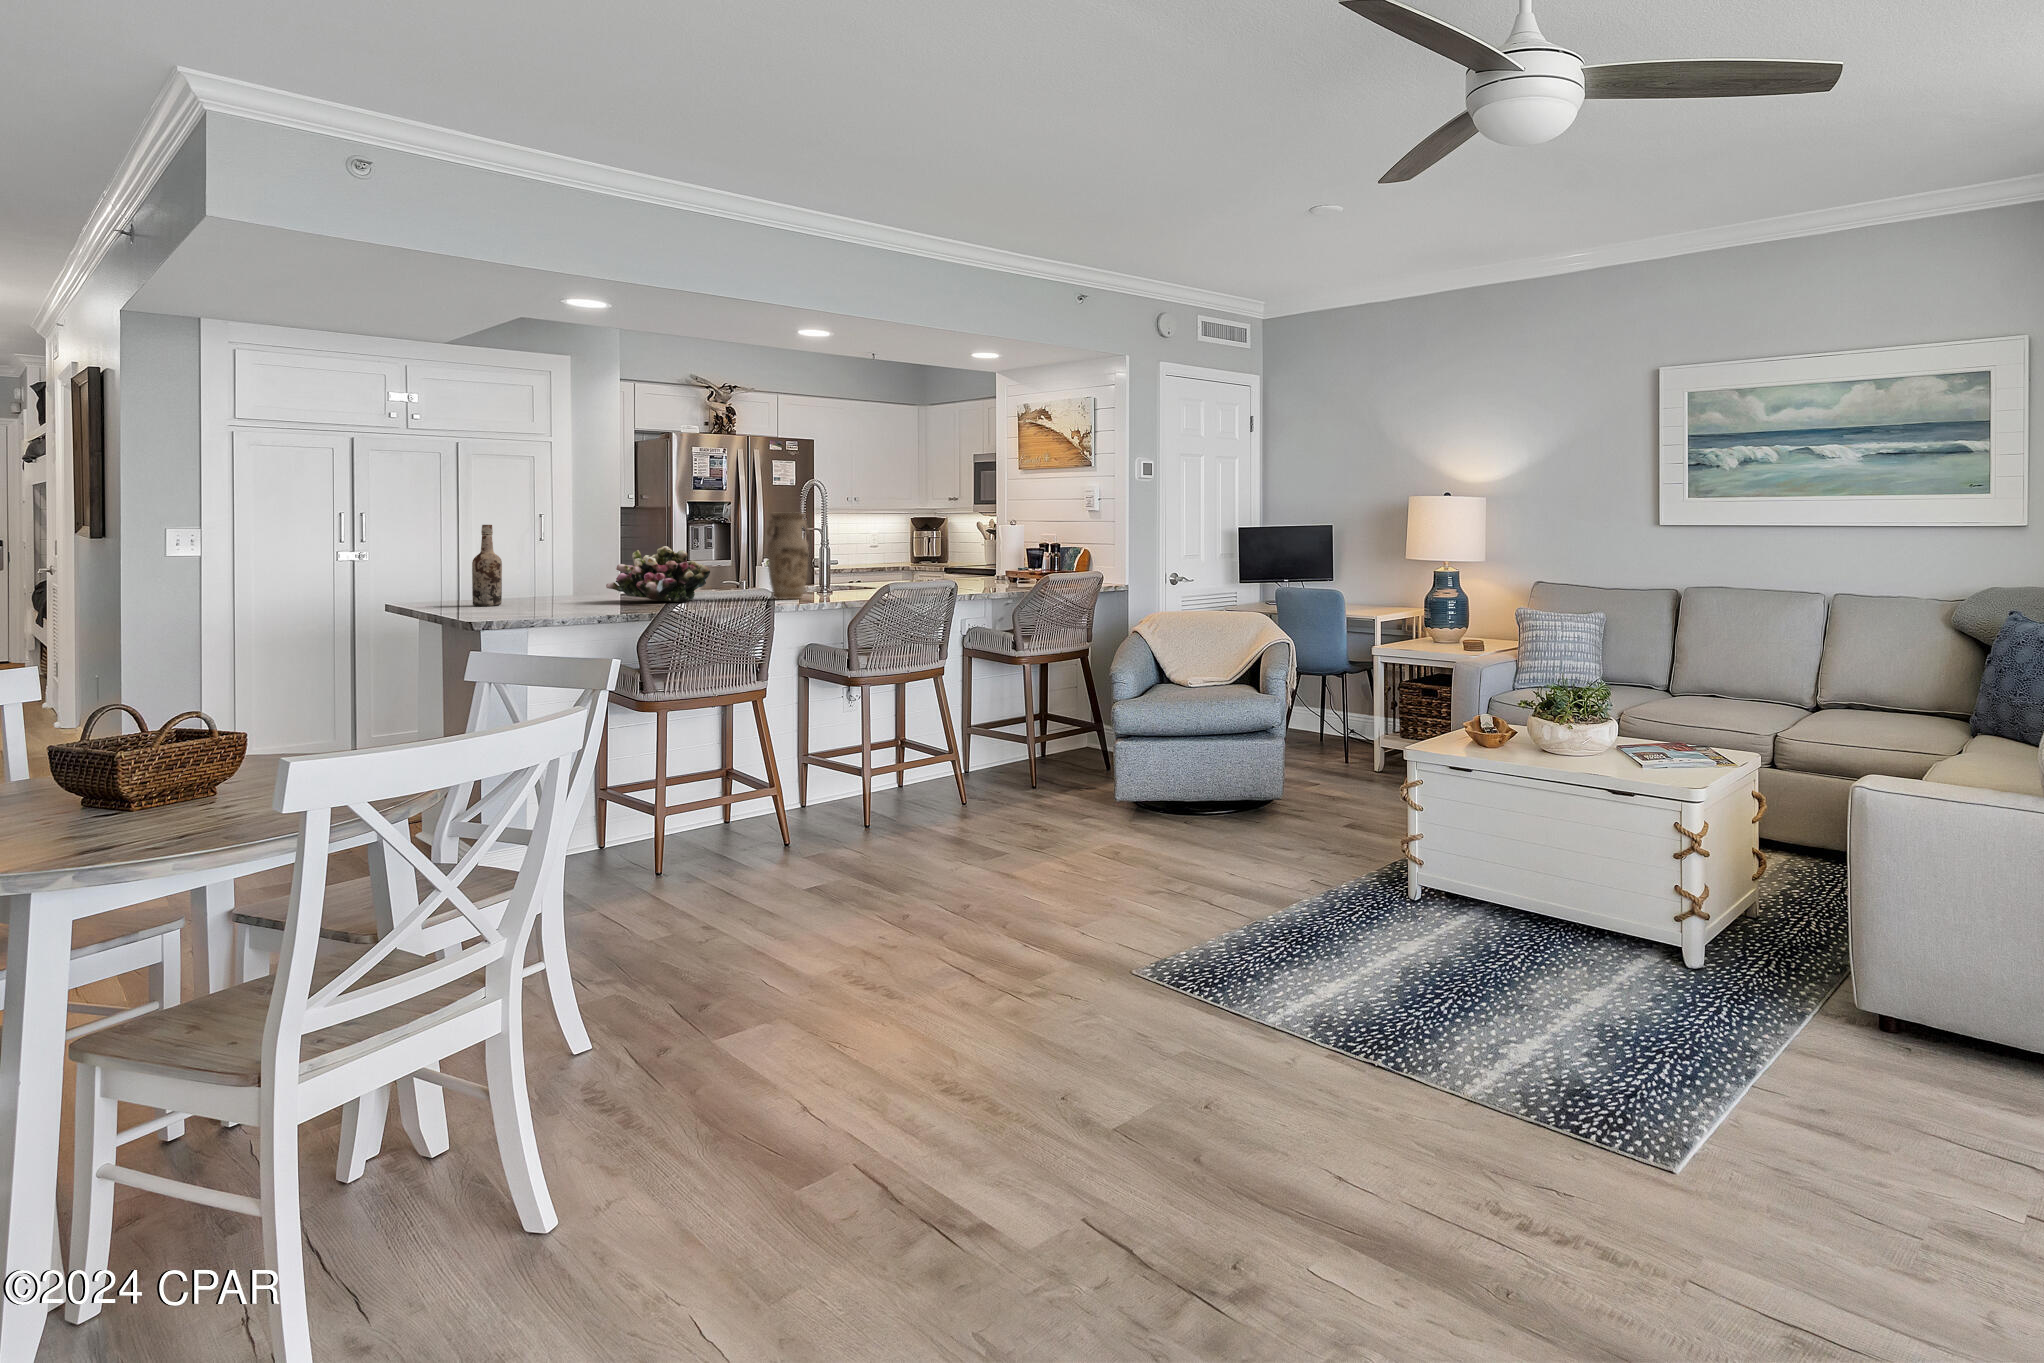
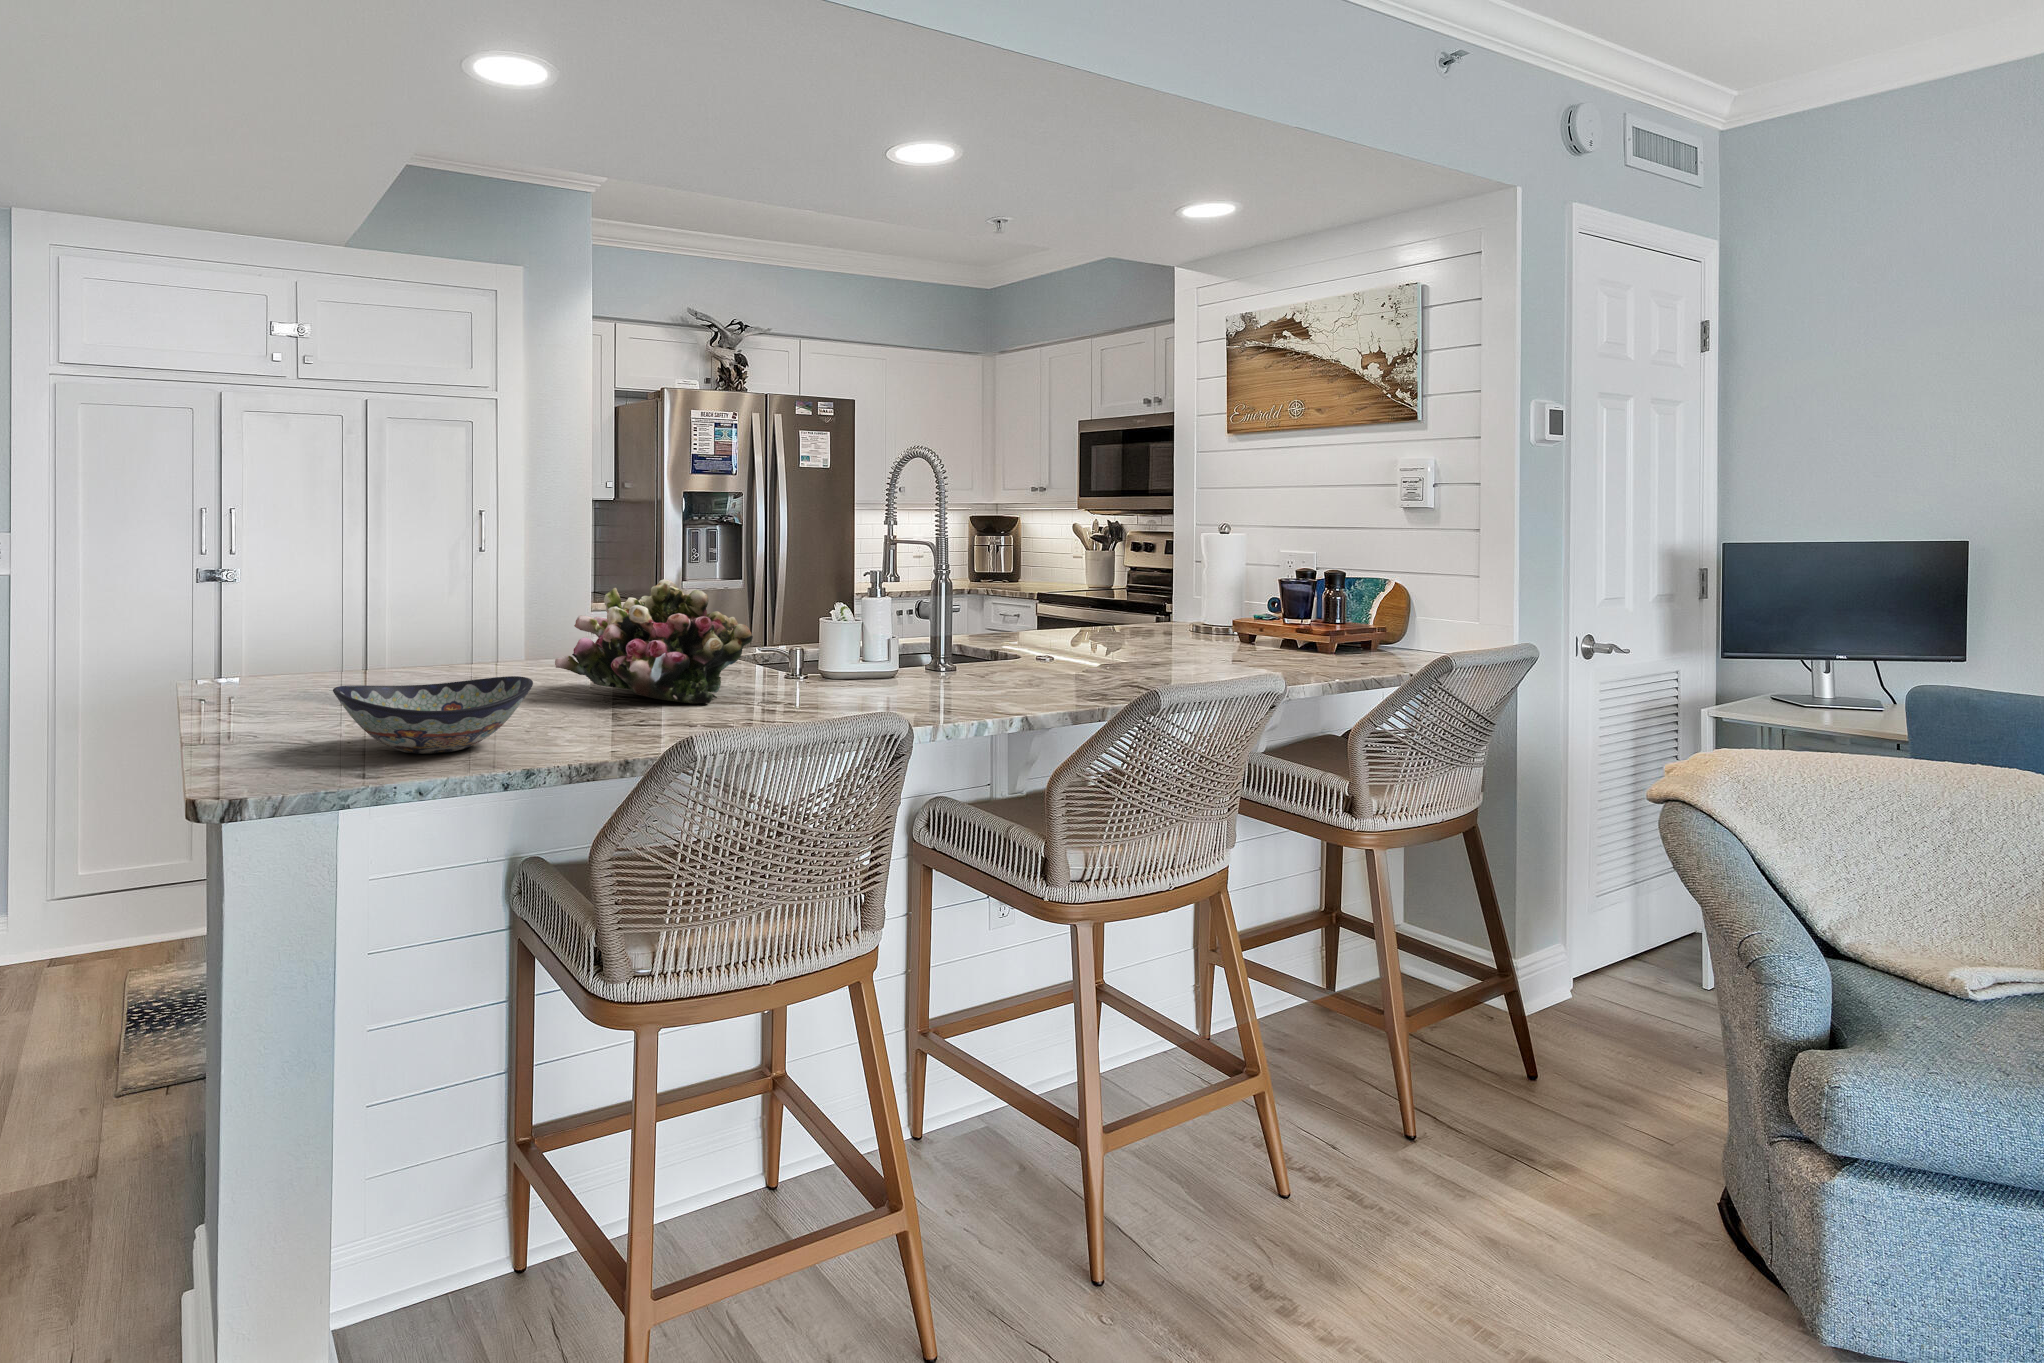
vase: present [767,513,808,600] -> none [866,511,948,701]
wine bottle: present [472,525,502,606] -> none [316,534,369,699]
decorative bowl: none [507,584,600,614] -> present [333,676,533,754]

